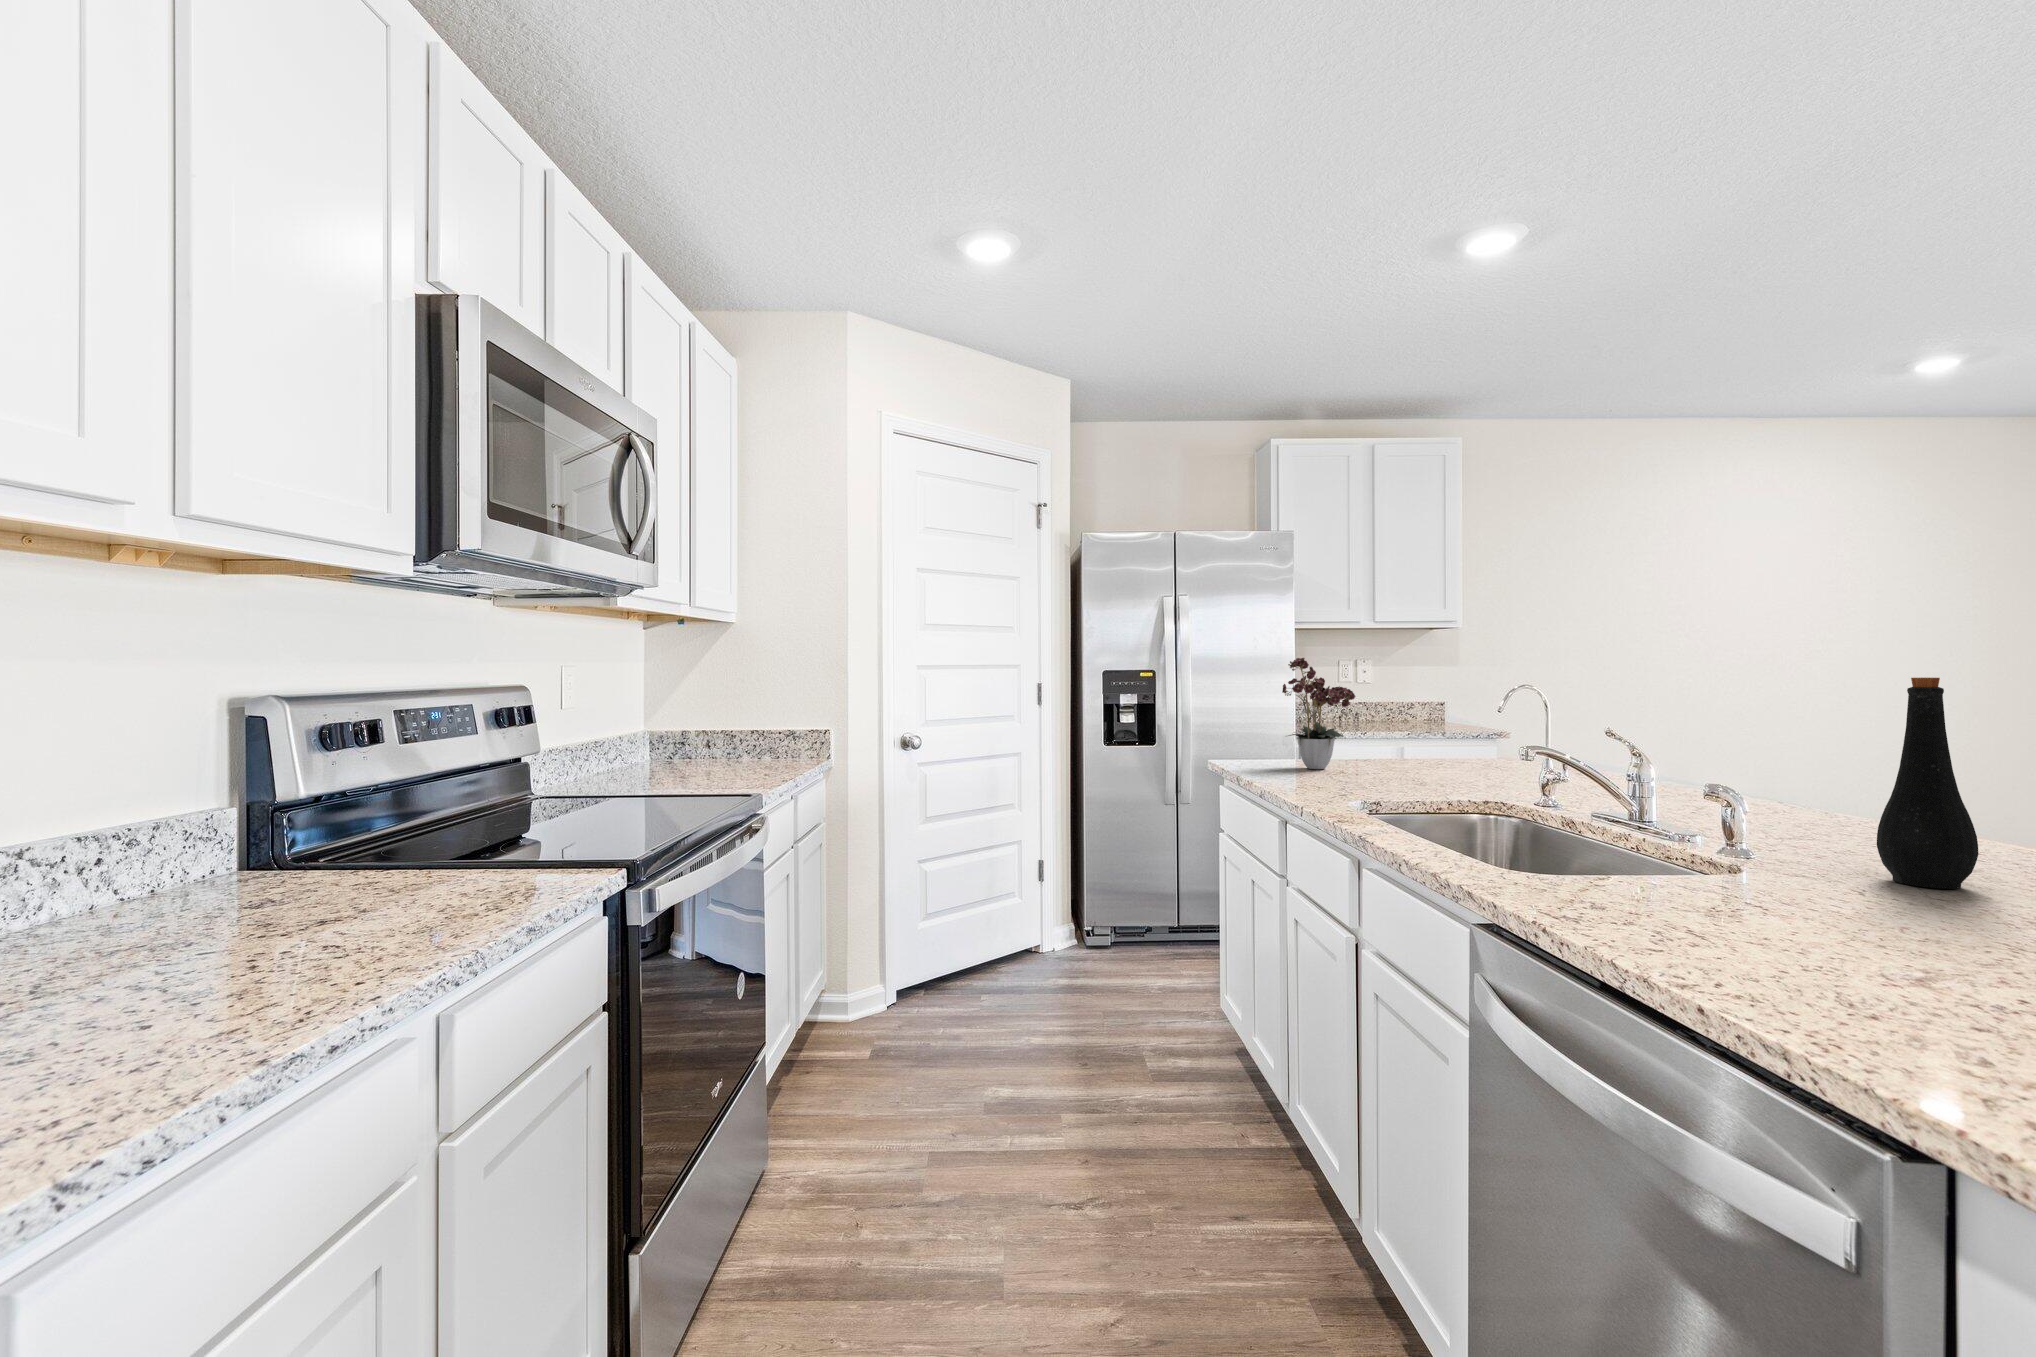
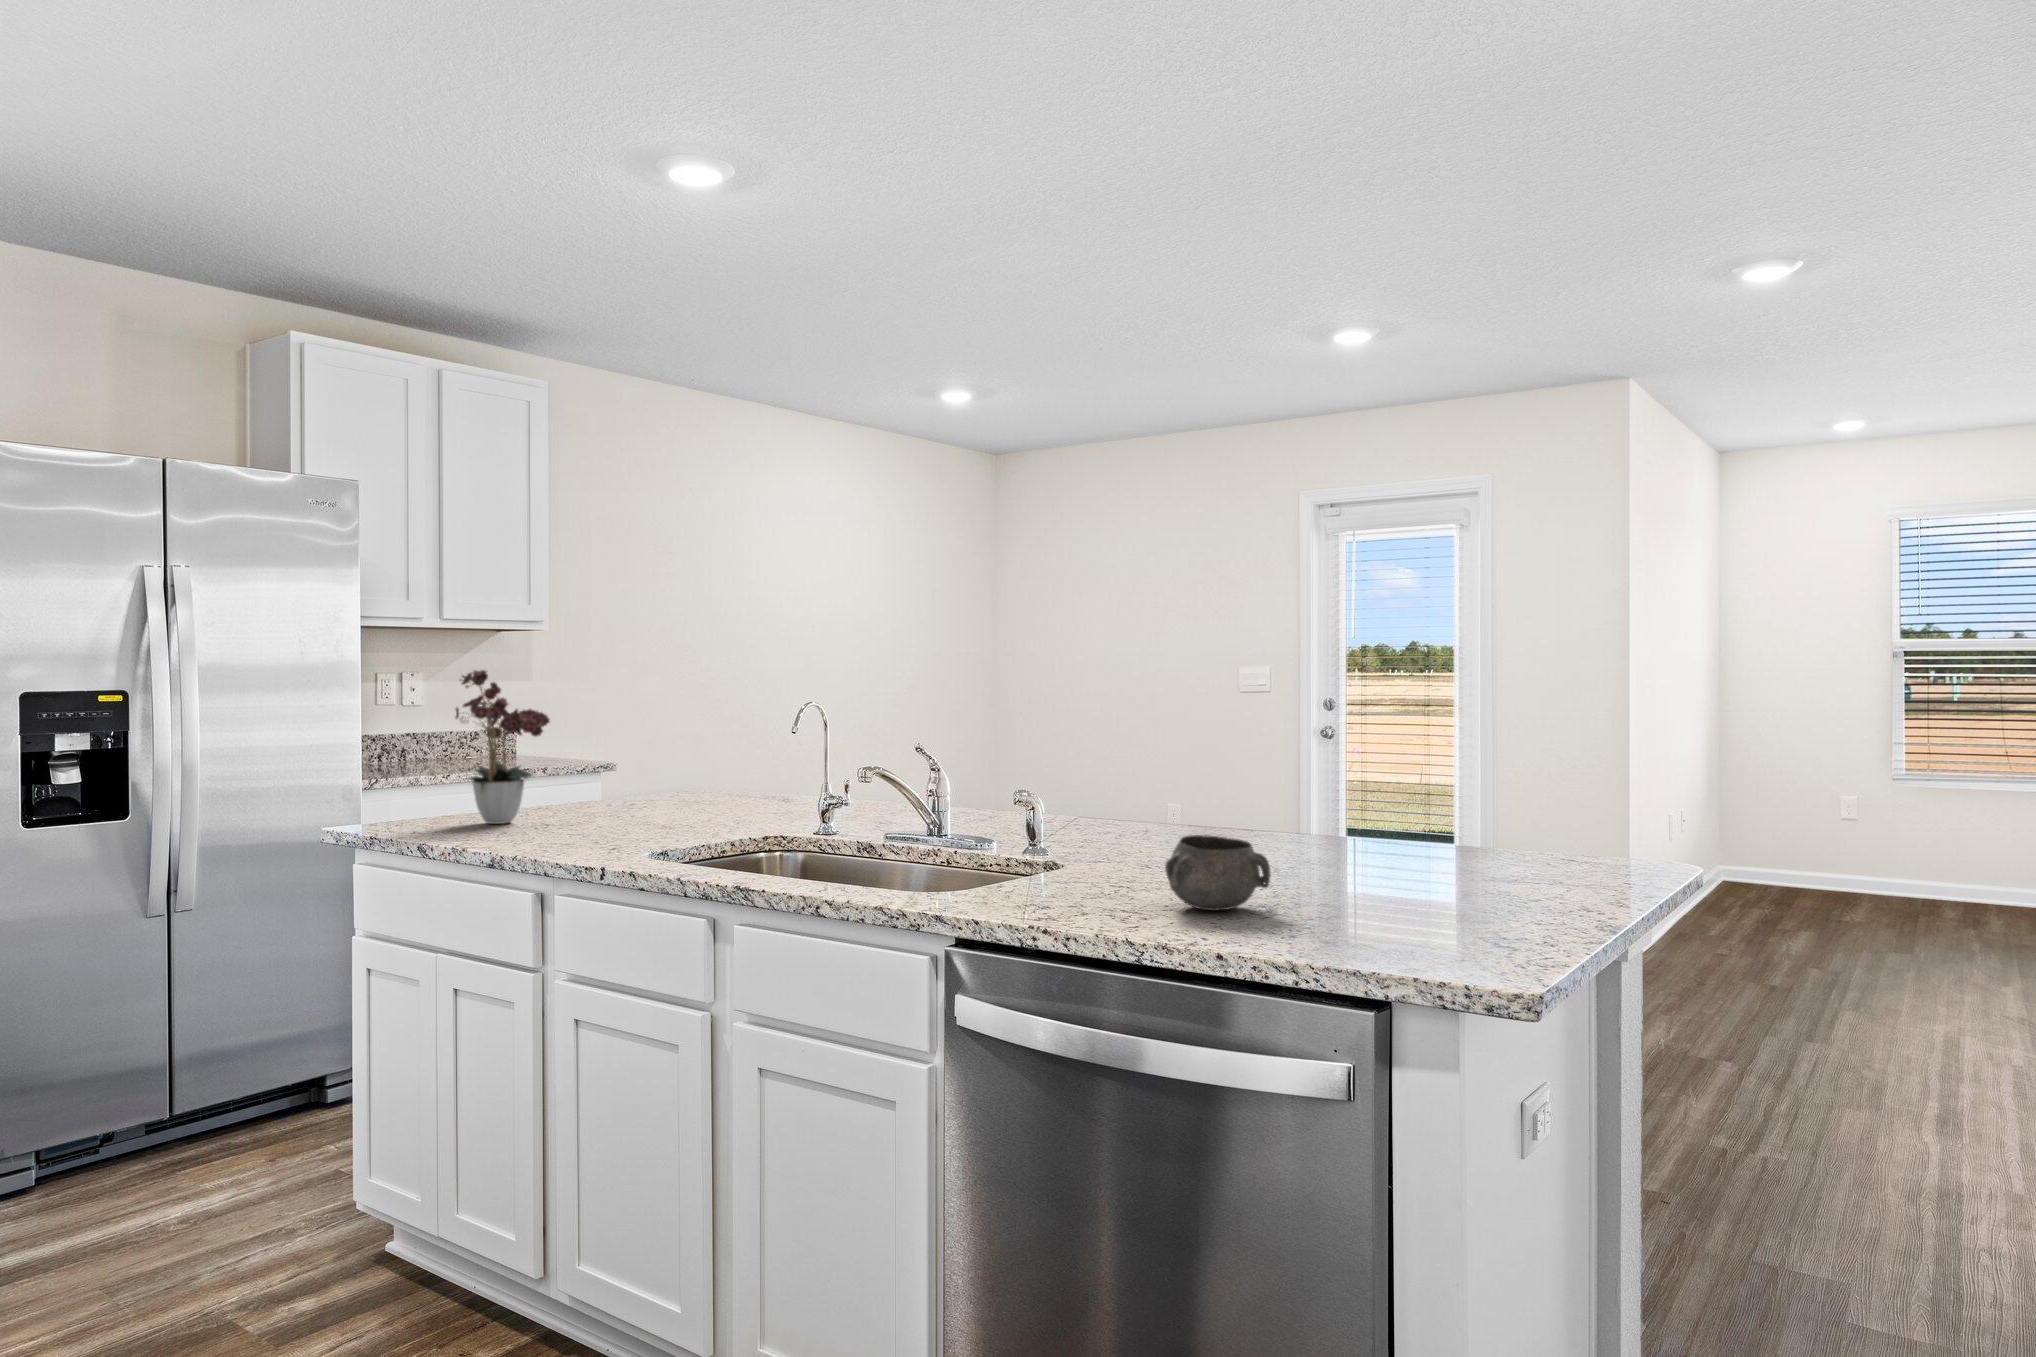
bottle: present [1877,677,1978,889] -> none [1134,690,1192,857]
decorative bowl: none [1739,859,1921,962] -> present [1165,835,1271,911]

